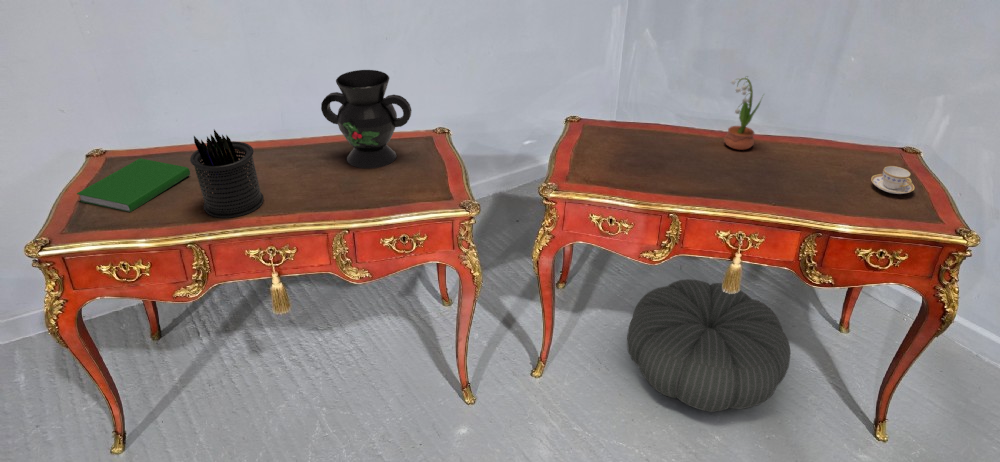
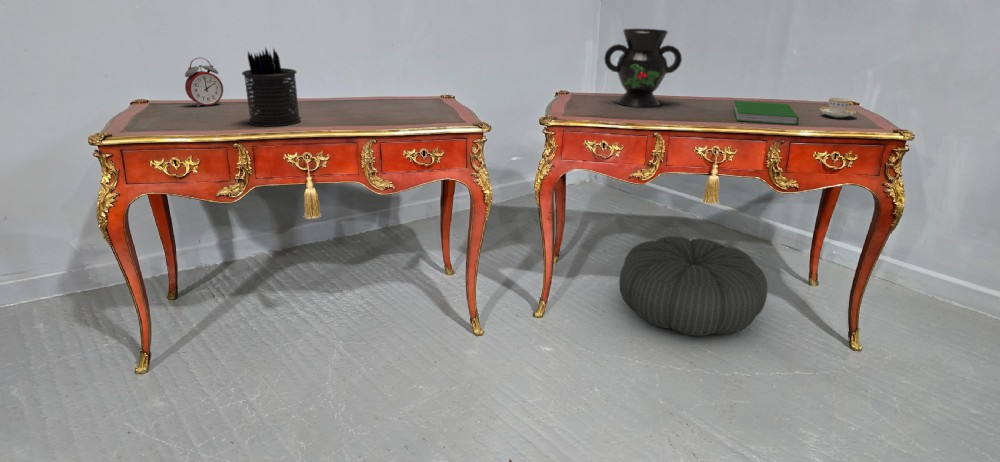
decorative vase: present [321,70,412,168] -> present [604,29,682,107]
potted flower: present [724,78,761,150] -> none [694,38,725,103]
alarm clock: none [137,105,182,160] -> present [185,58,223,107]
hardcover book: present [77,158,190,212] -> present [734,101,798,125]

